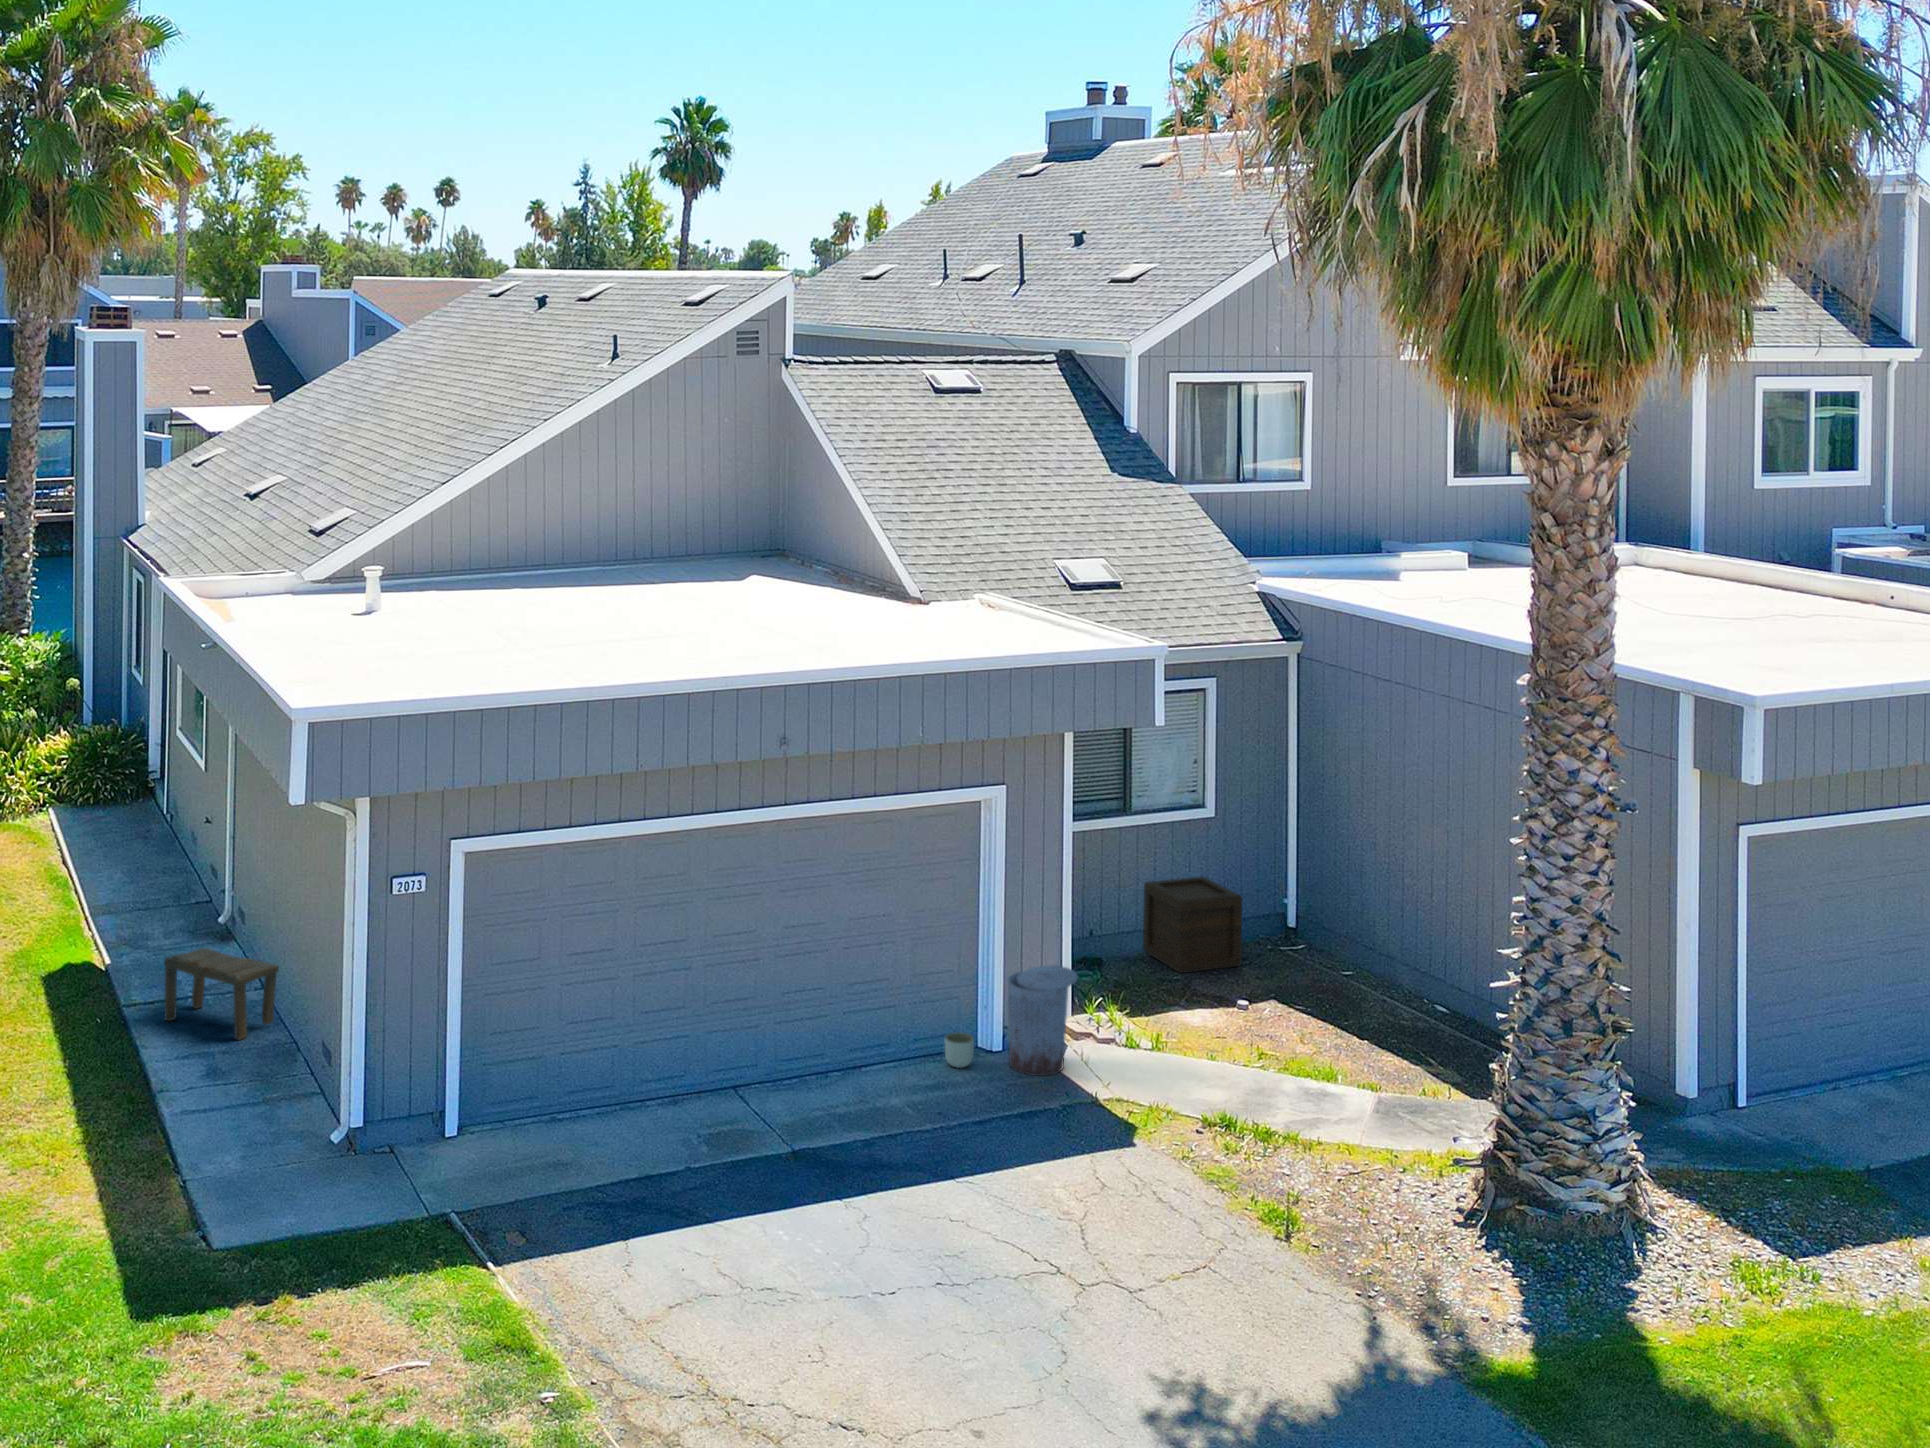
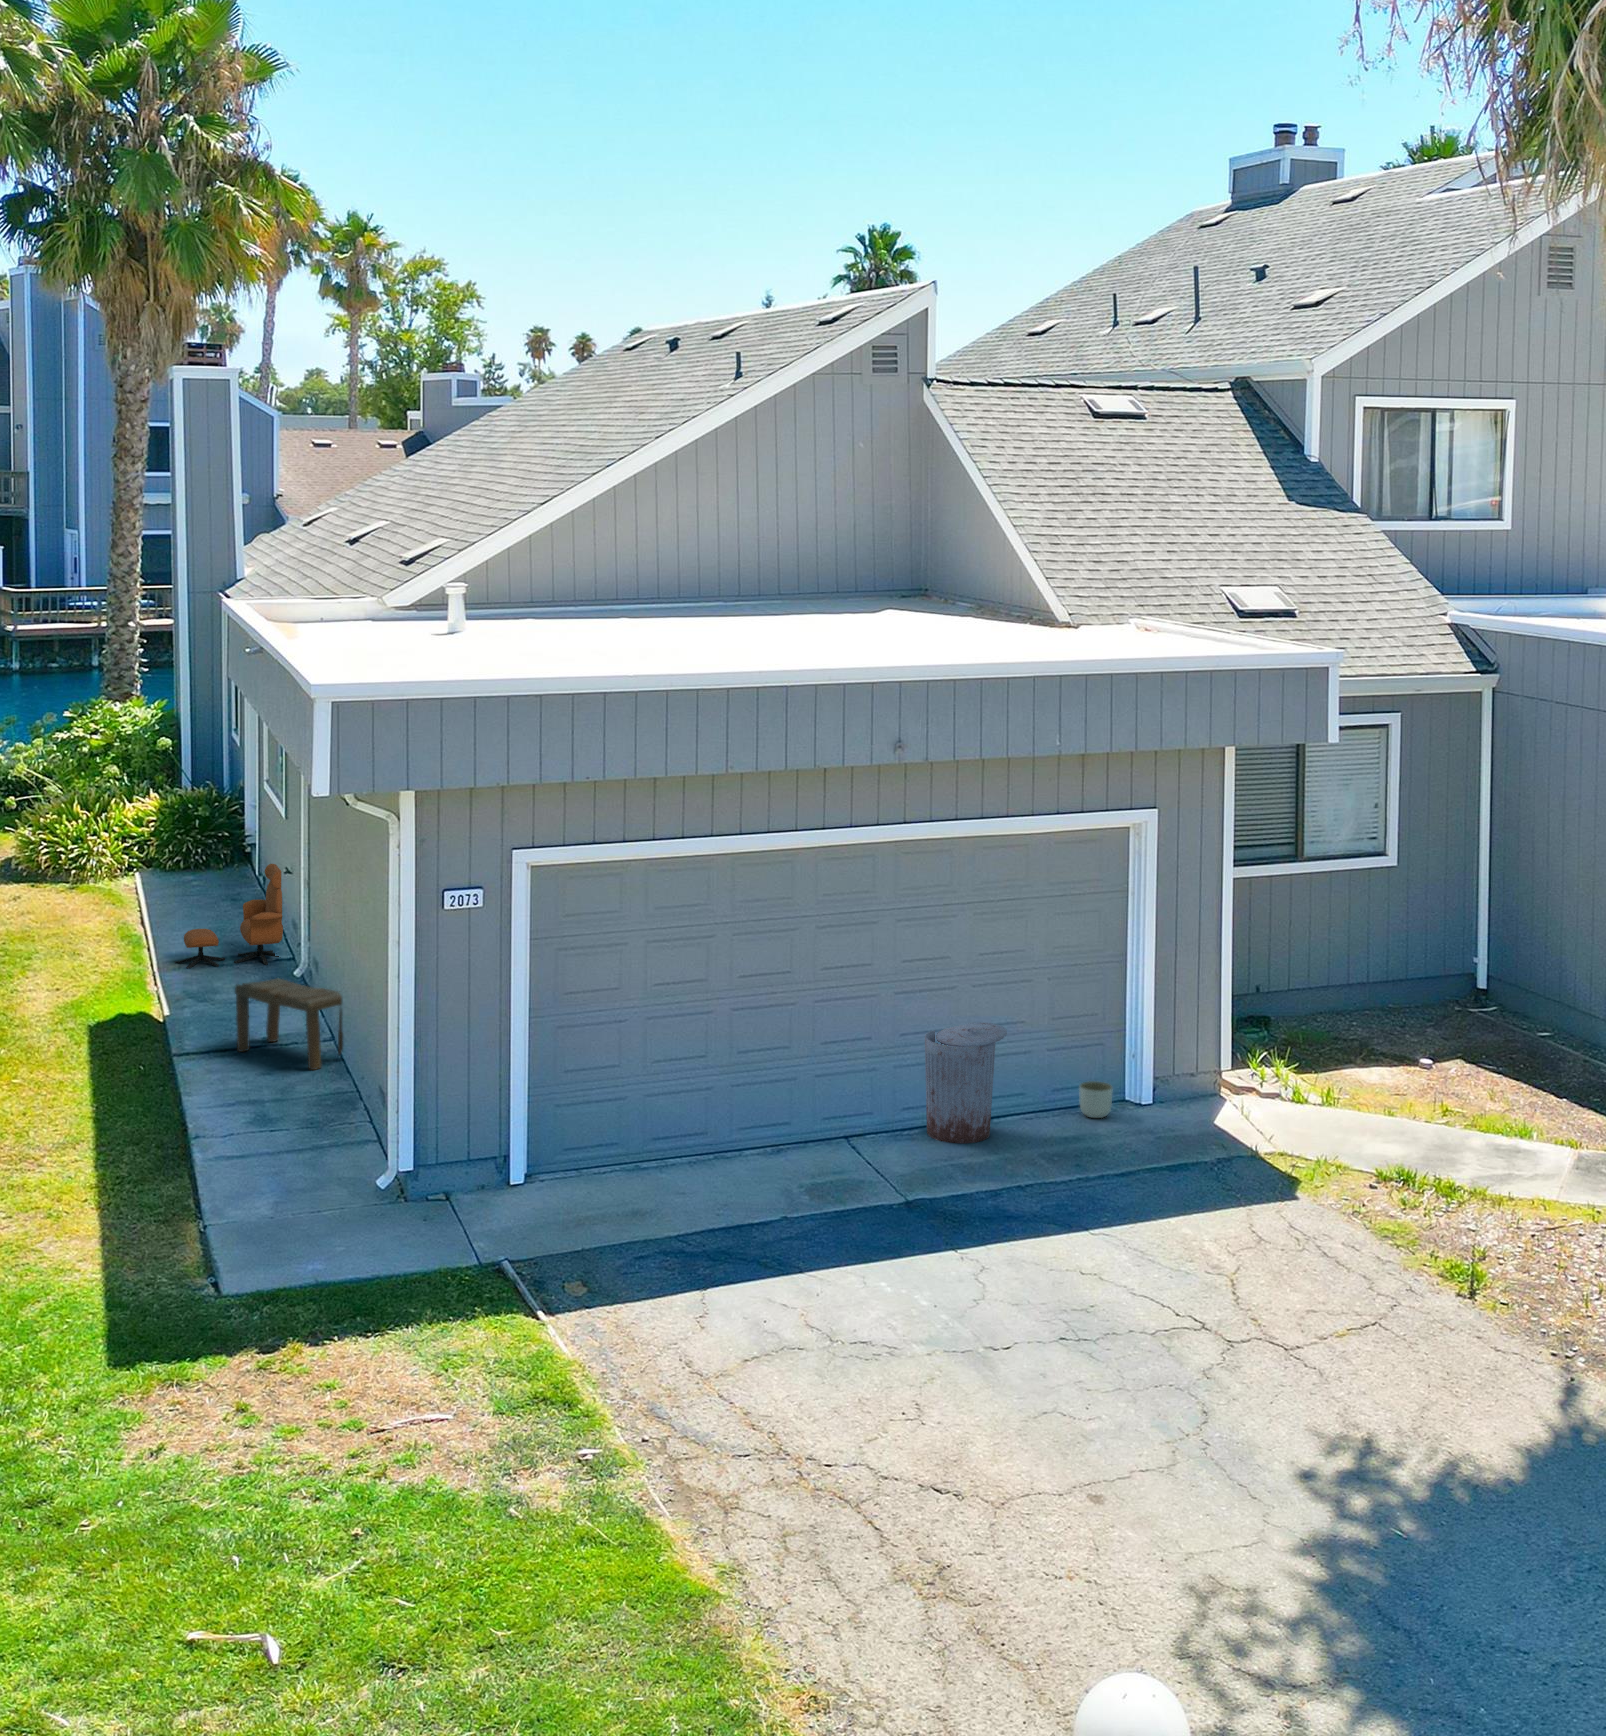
lounge chair: none [94,818,205,924] -> present [175,864,283,969]
wooden crate: present [1143,877,1242,973] -> none [1314,941,1429,1043]
trash can: present [1008,965,1078,1076] -> present [925,1022,1007,1144]

